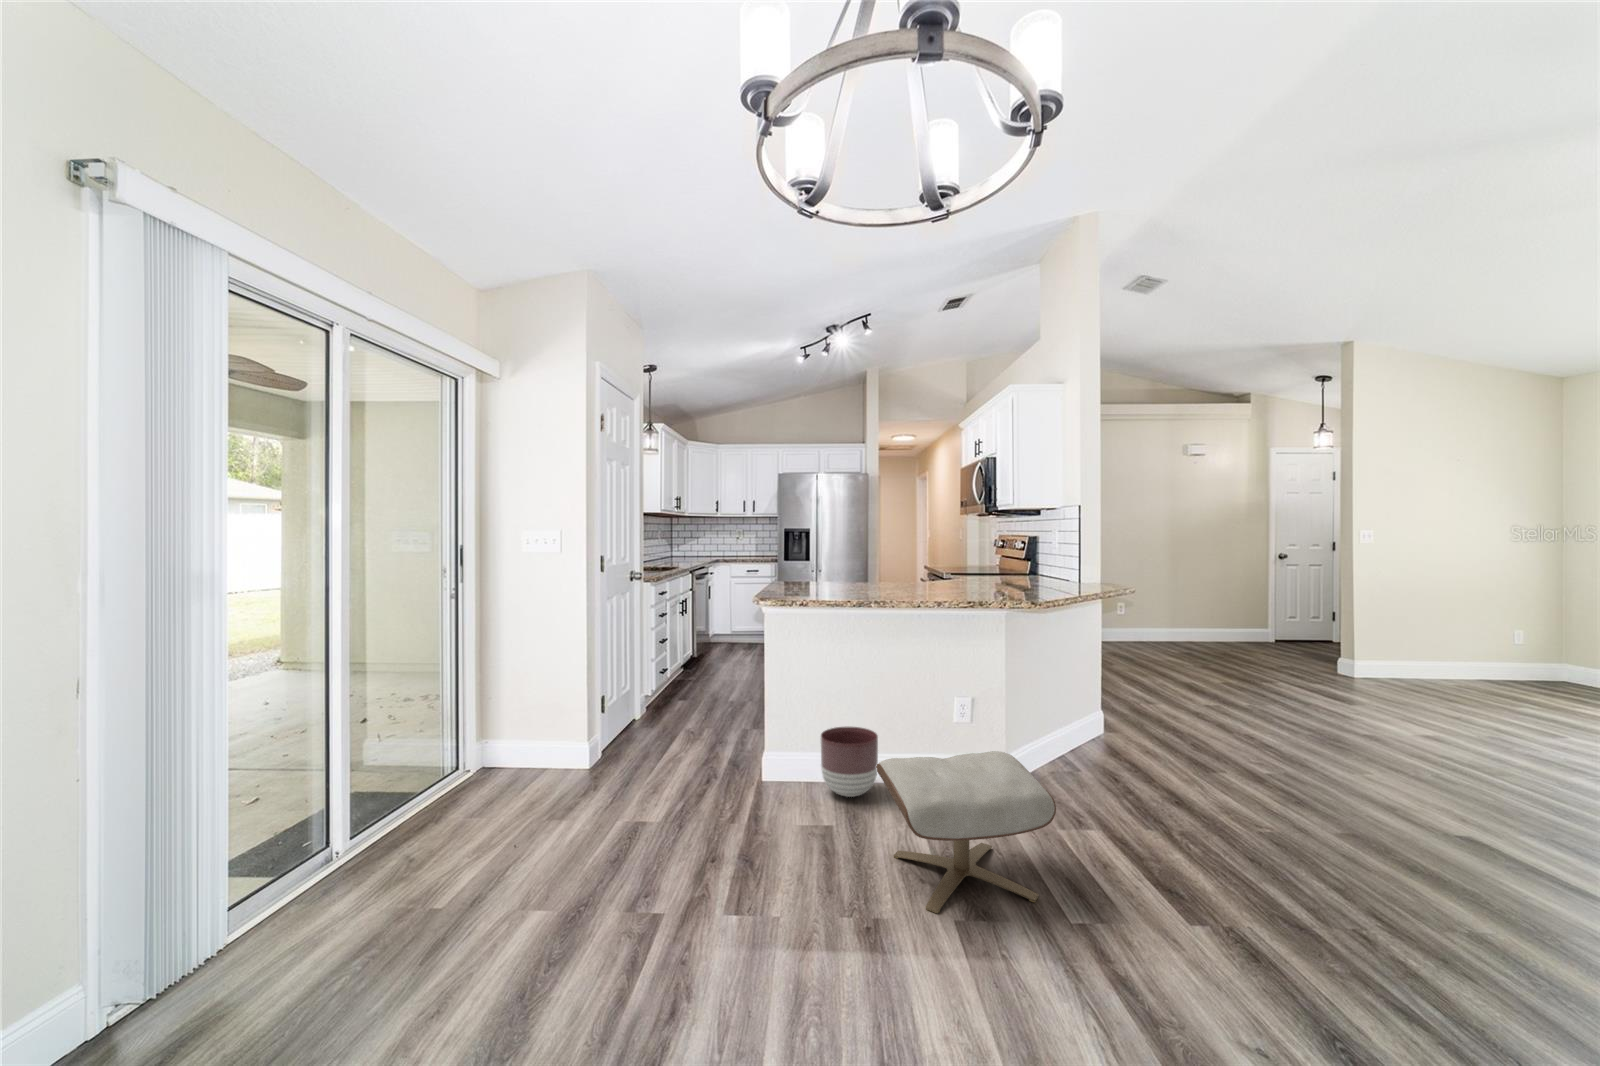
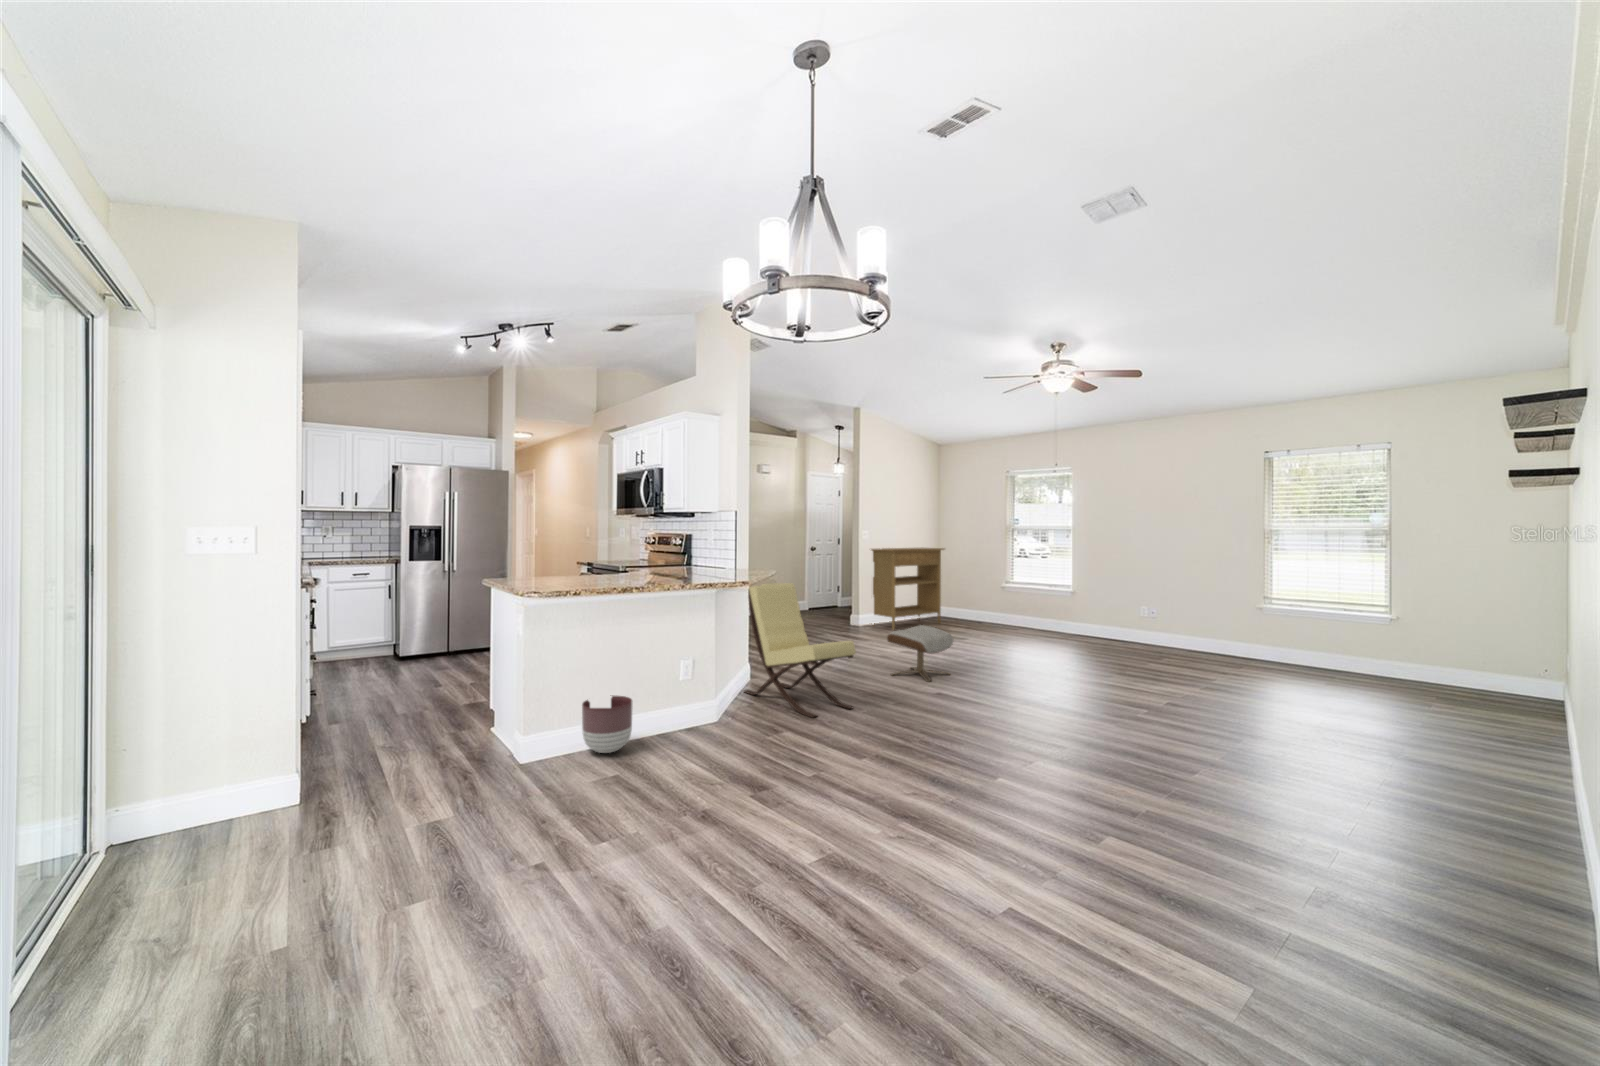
console table: none [1377,556,1564,691] -> present [871,548,944,629]
lounge chair: none [1080,605,1247,817] -> present [744,583,856,718]
ottoman: present [876,751,1056,913] -> present [887,625,953,682]

